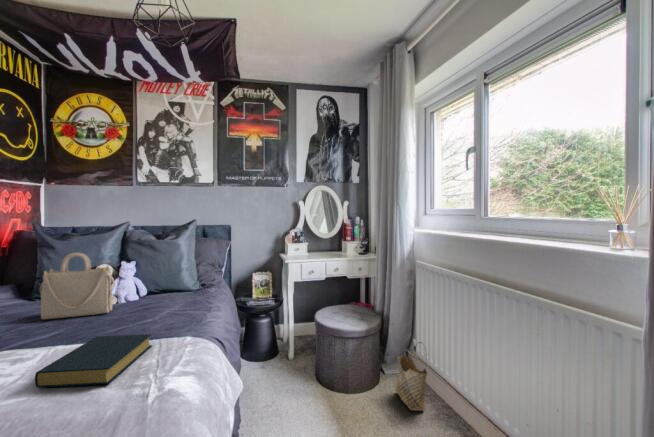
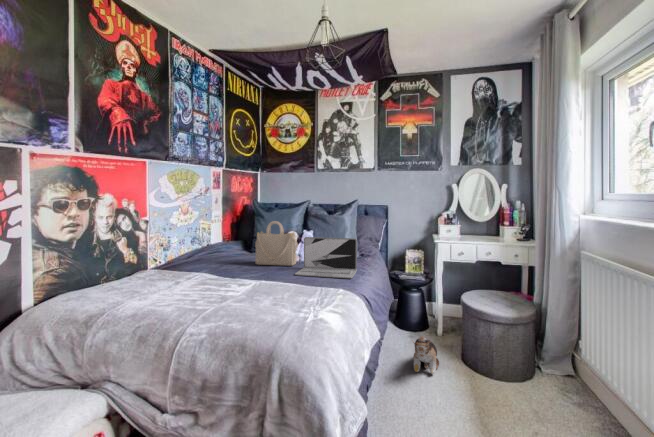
laptop: none [113,268,203,327] -> present [295,237,357,278]
hardback book: present [35,334,152,387] -> none [249,278,316,307]
woven basket: present [395,342,427,411] -> none [548,336,591,416]
plush toy: none [271,370,299,412] -> present [413,336,439,374]

